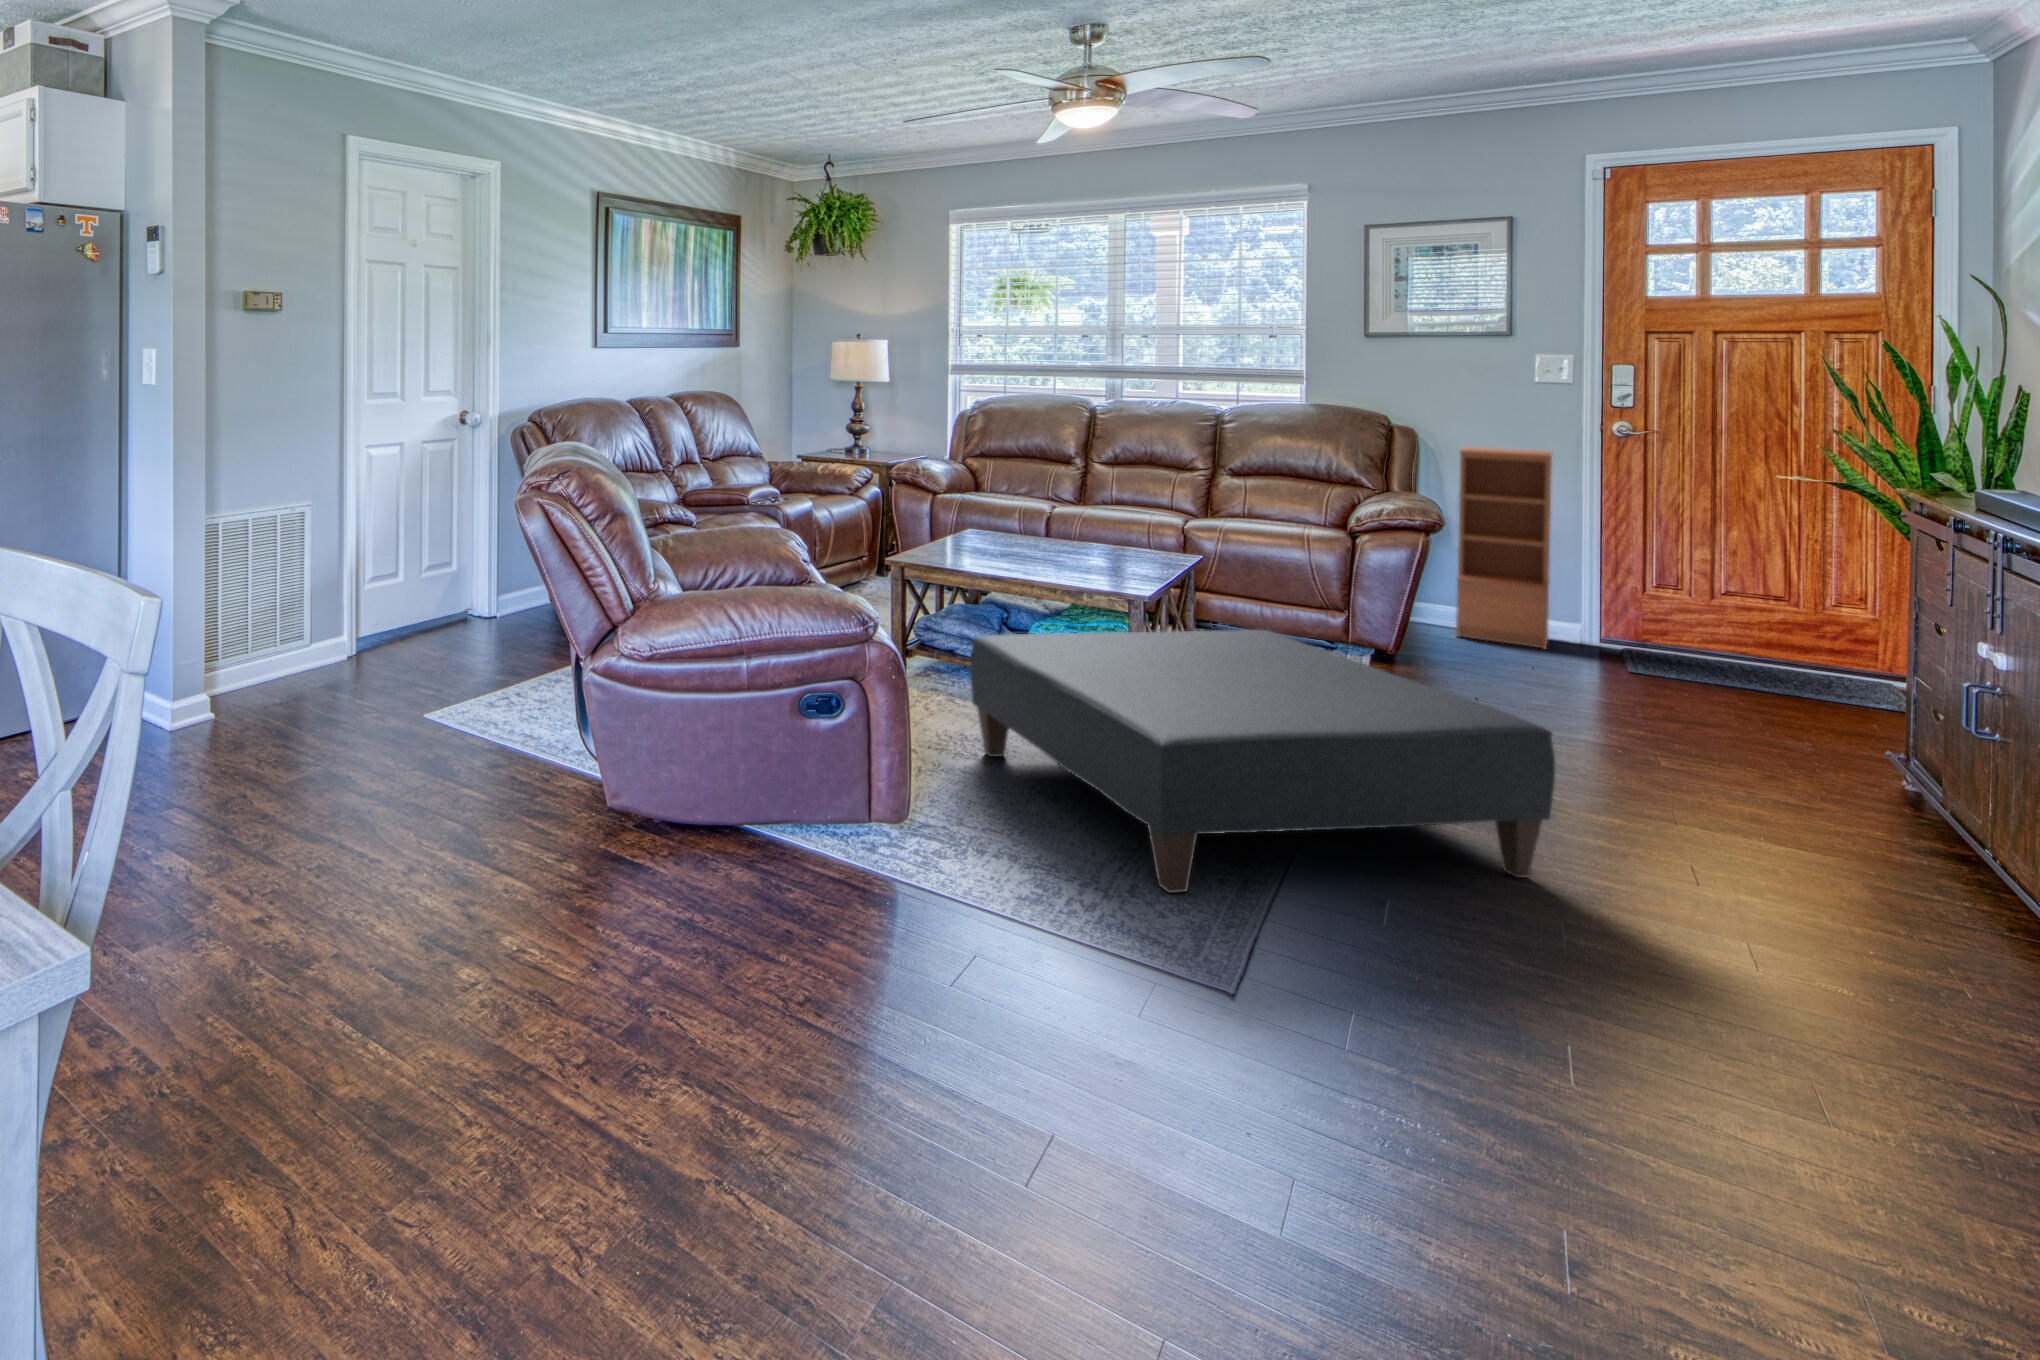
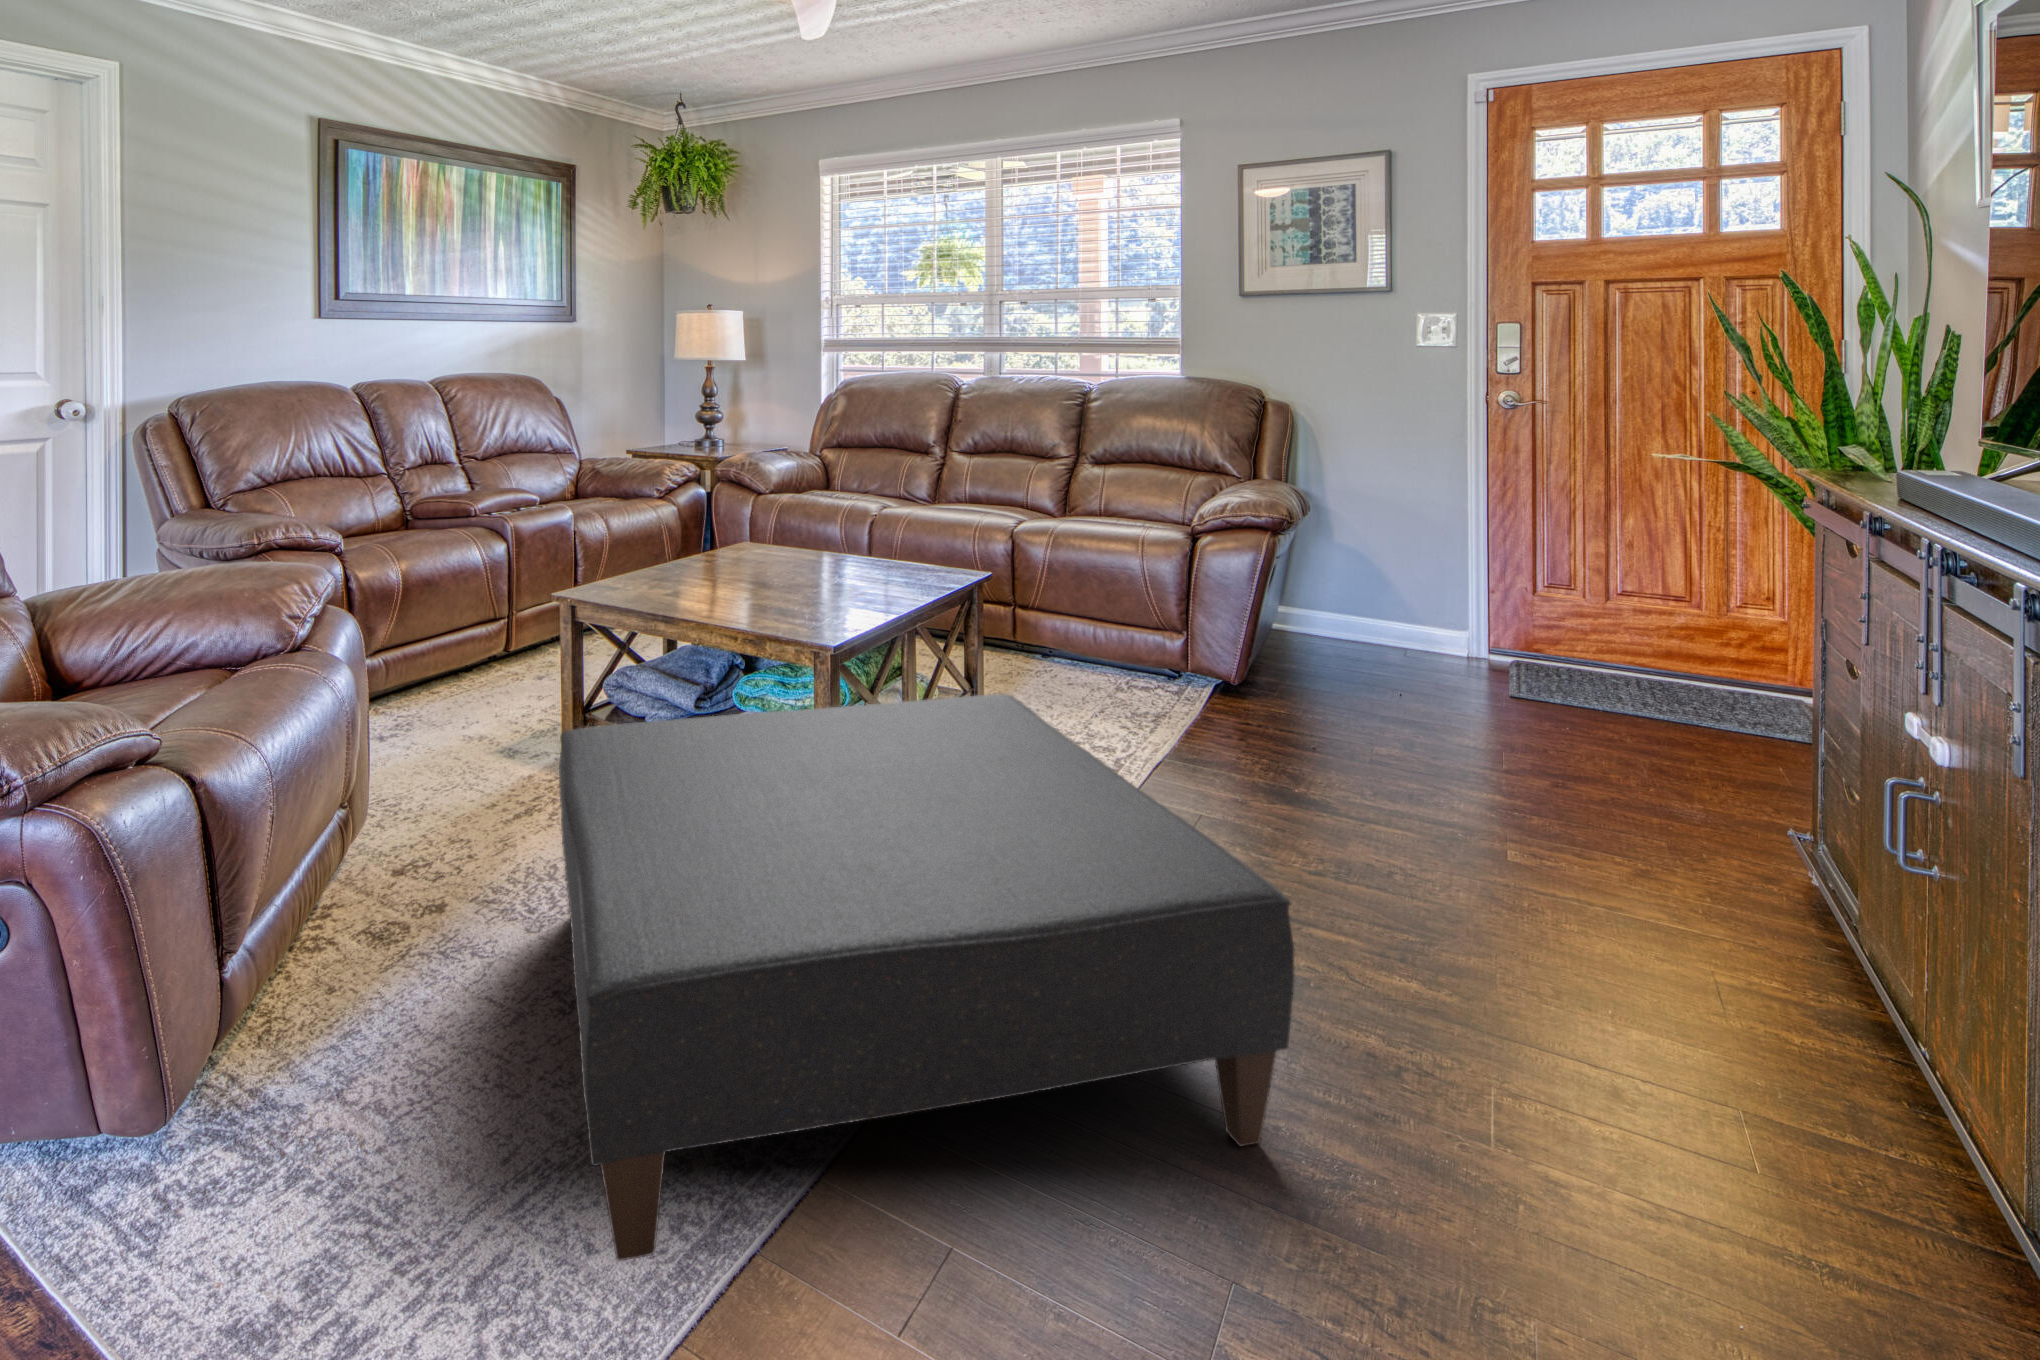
bookcase: present [1456,447,1552,649] -> none [1331,425,1437,672]

